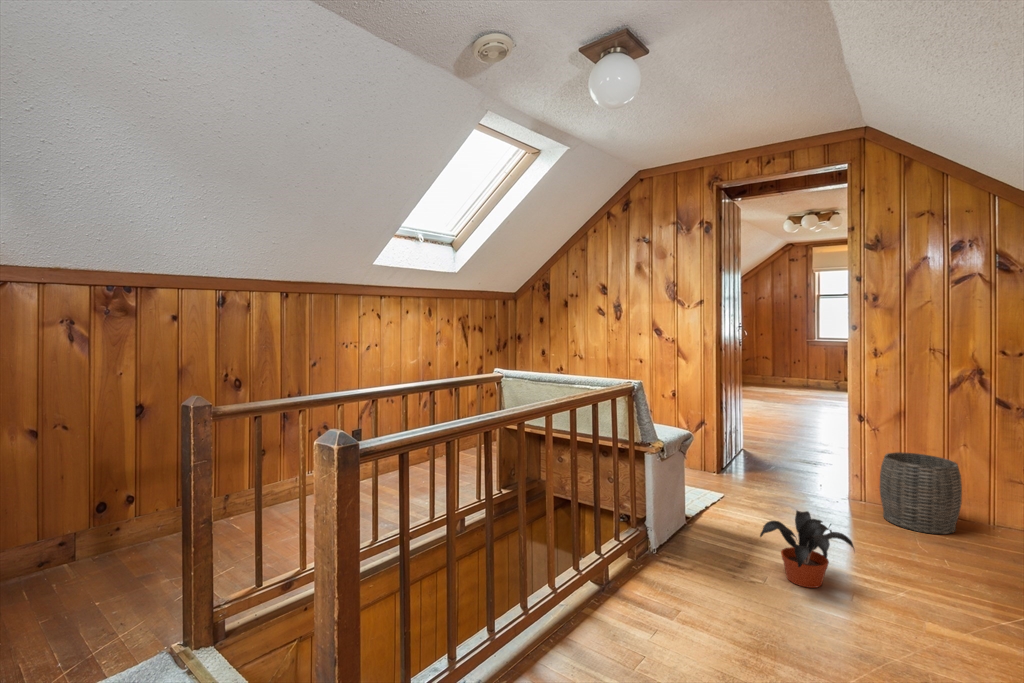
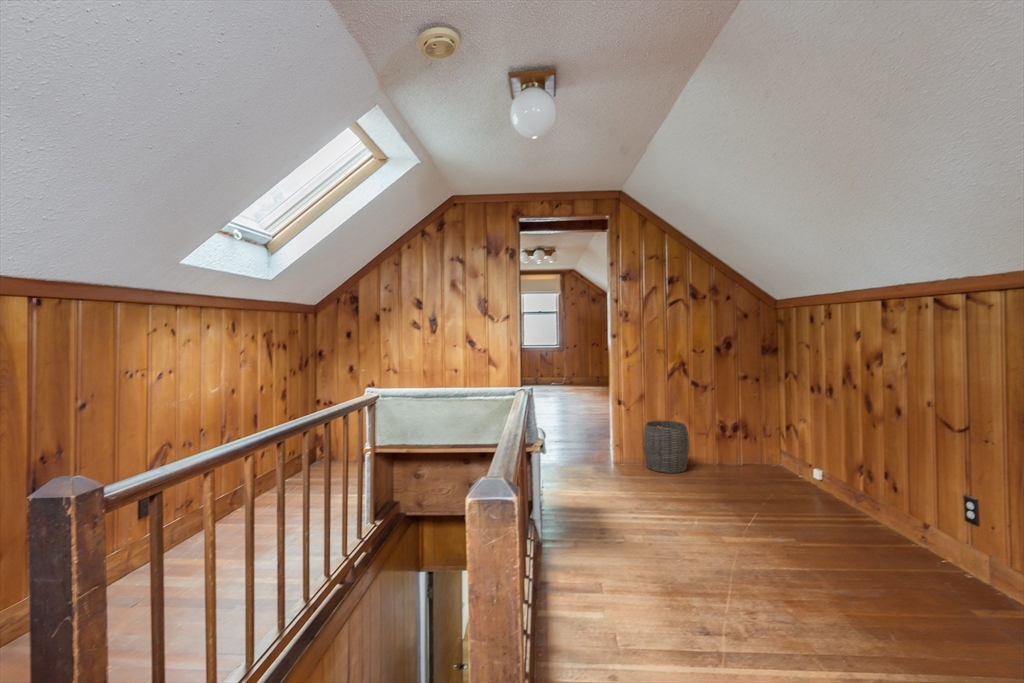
potted plant: present [760,511,854,588] -> none [619,473,682,530]

